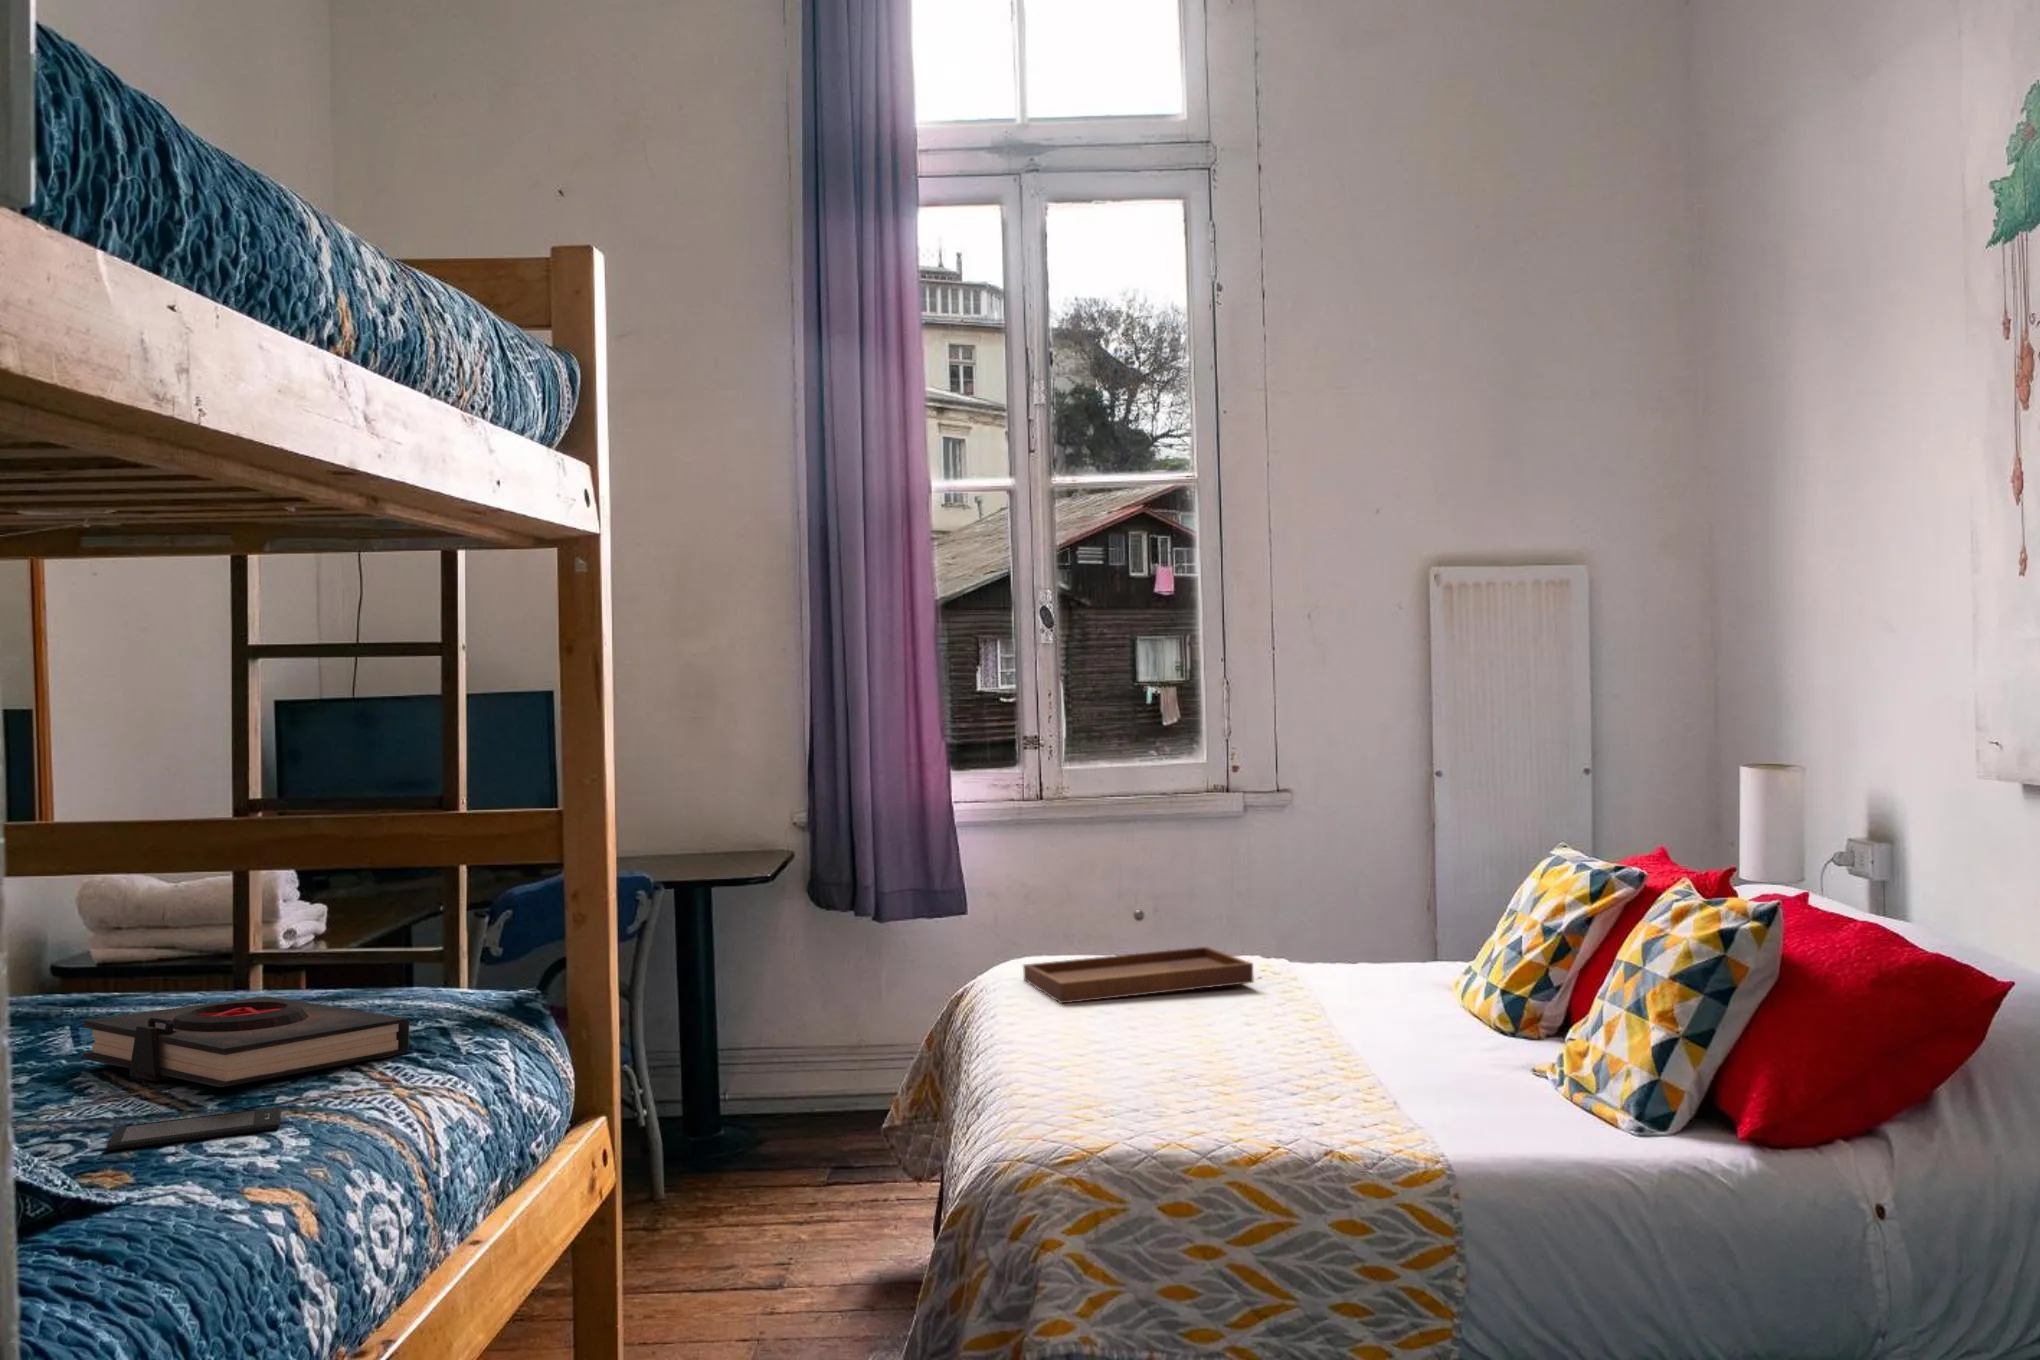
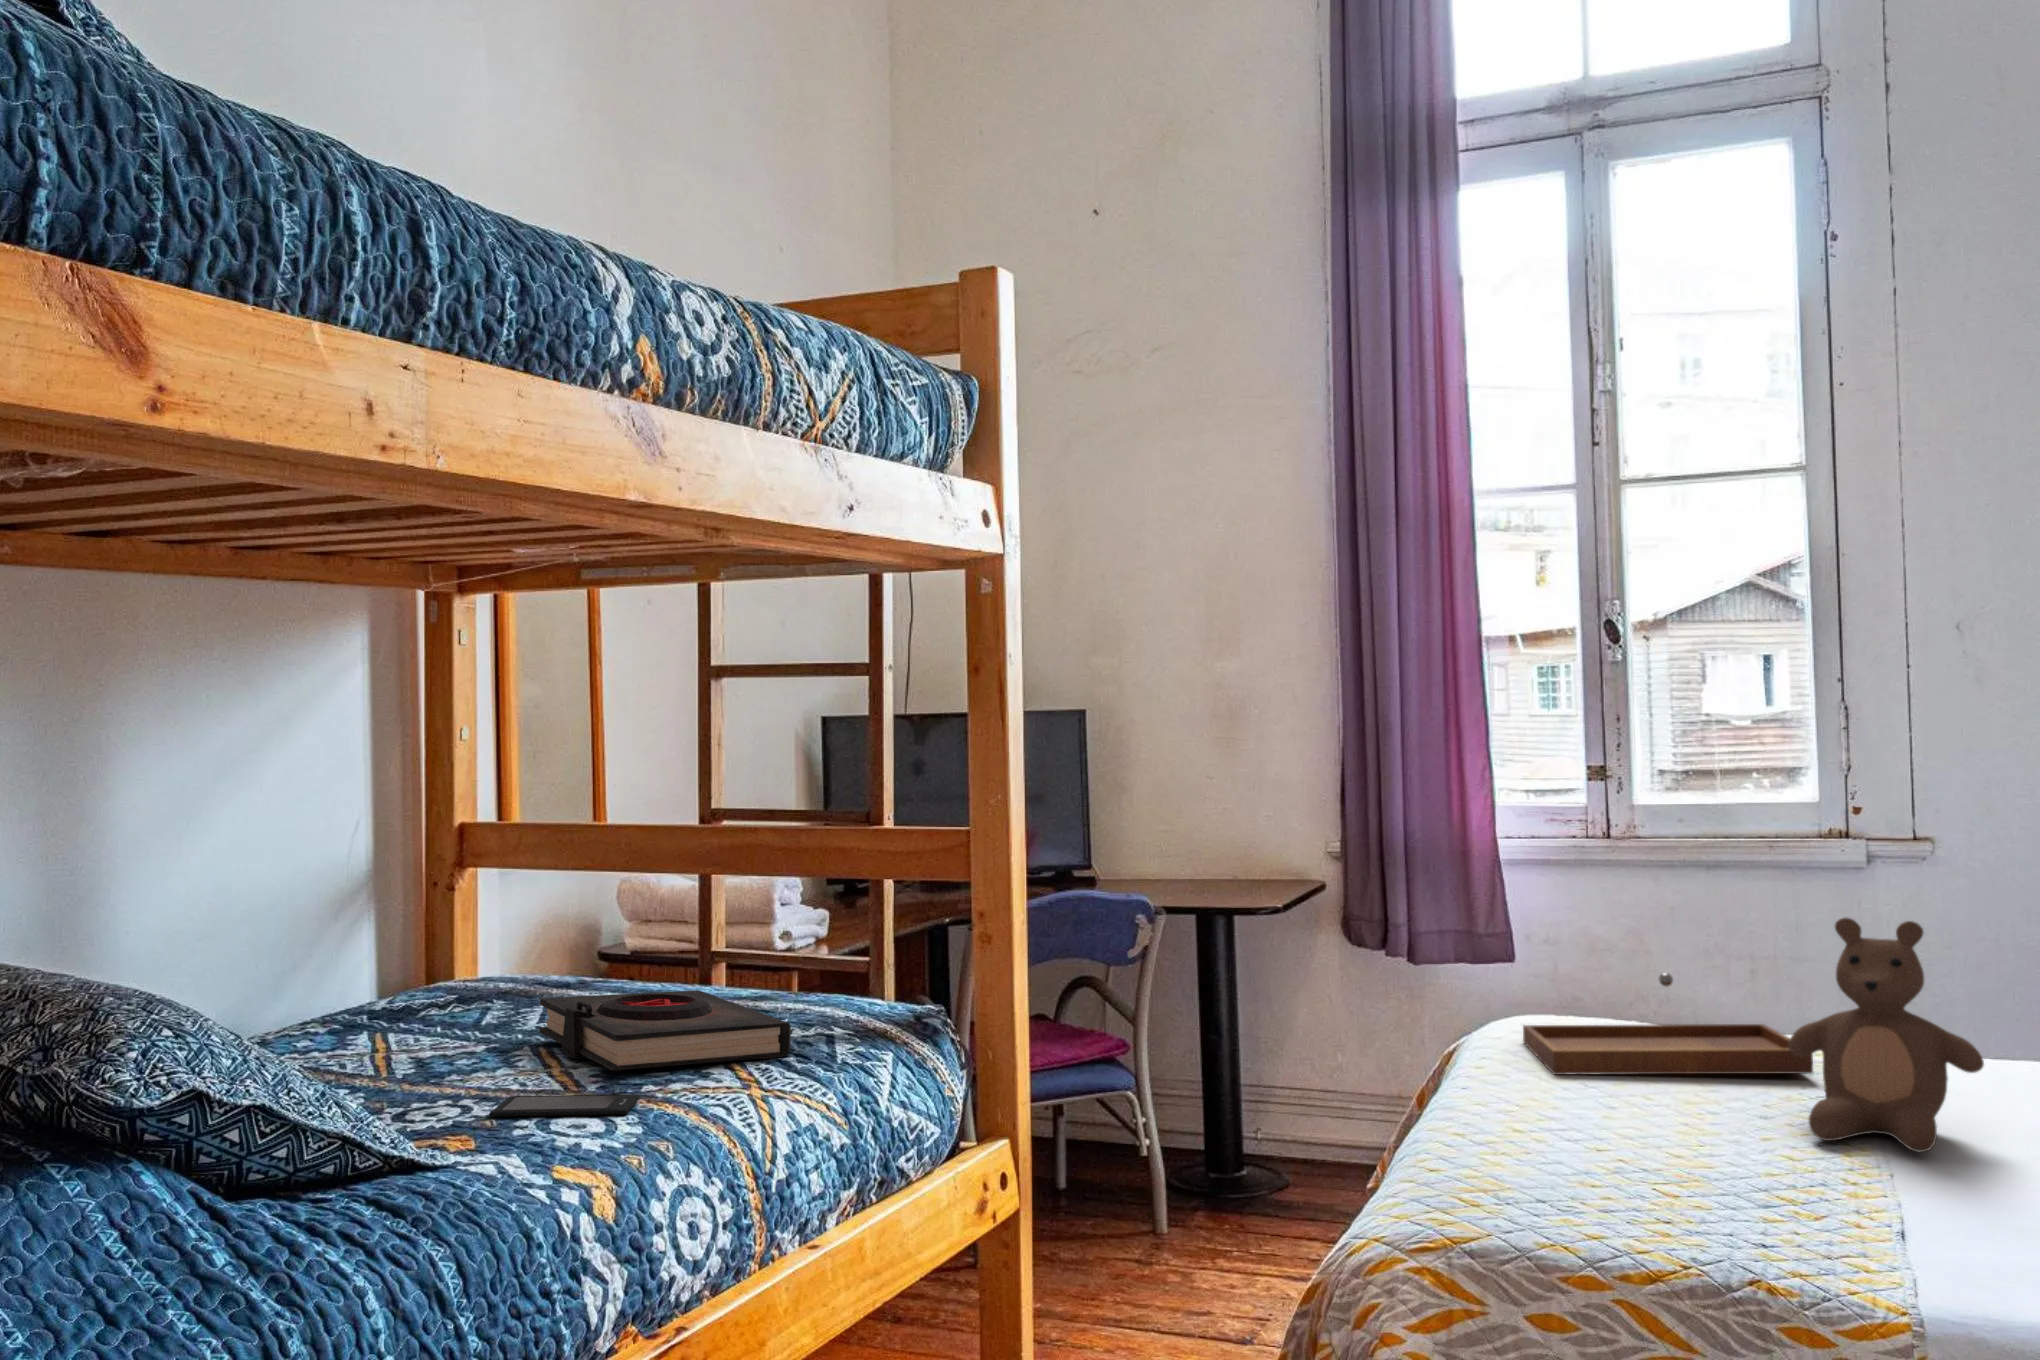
teddy bear: none [1249,853,1389,1035] -> present [1788,917,1984,1152]

